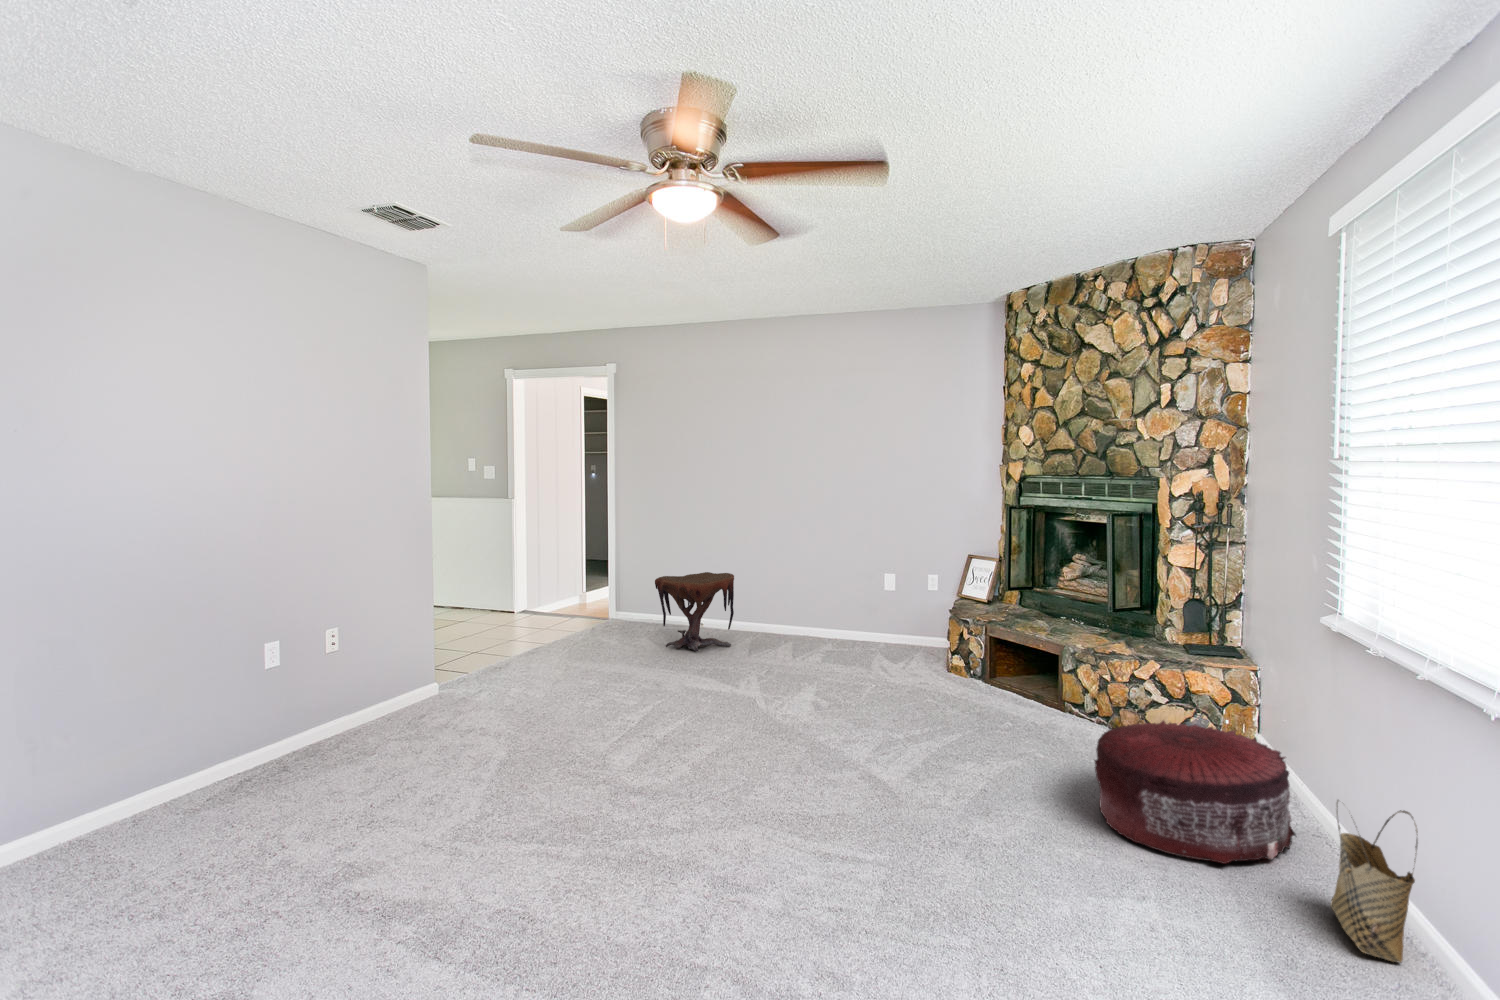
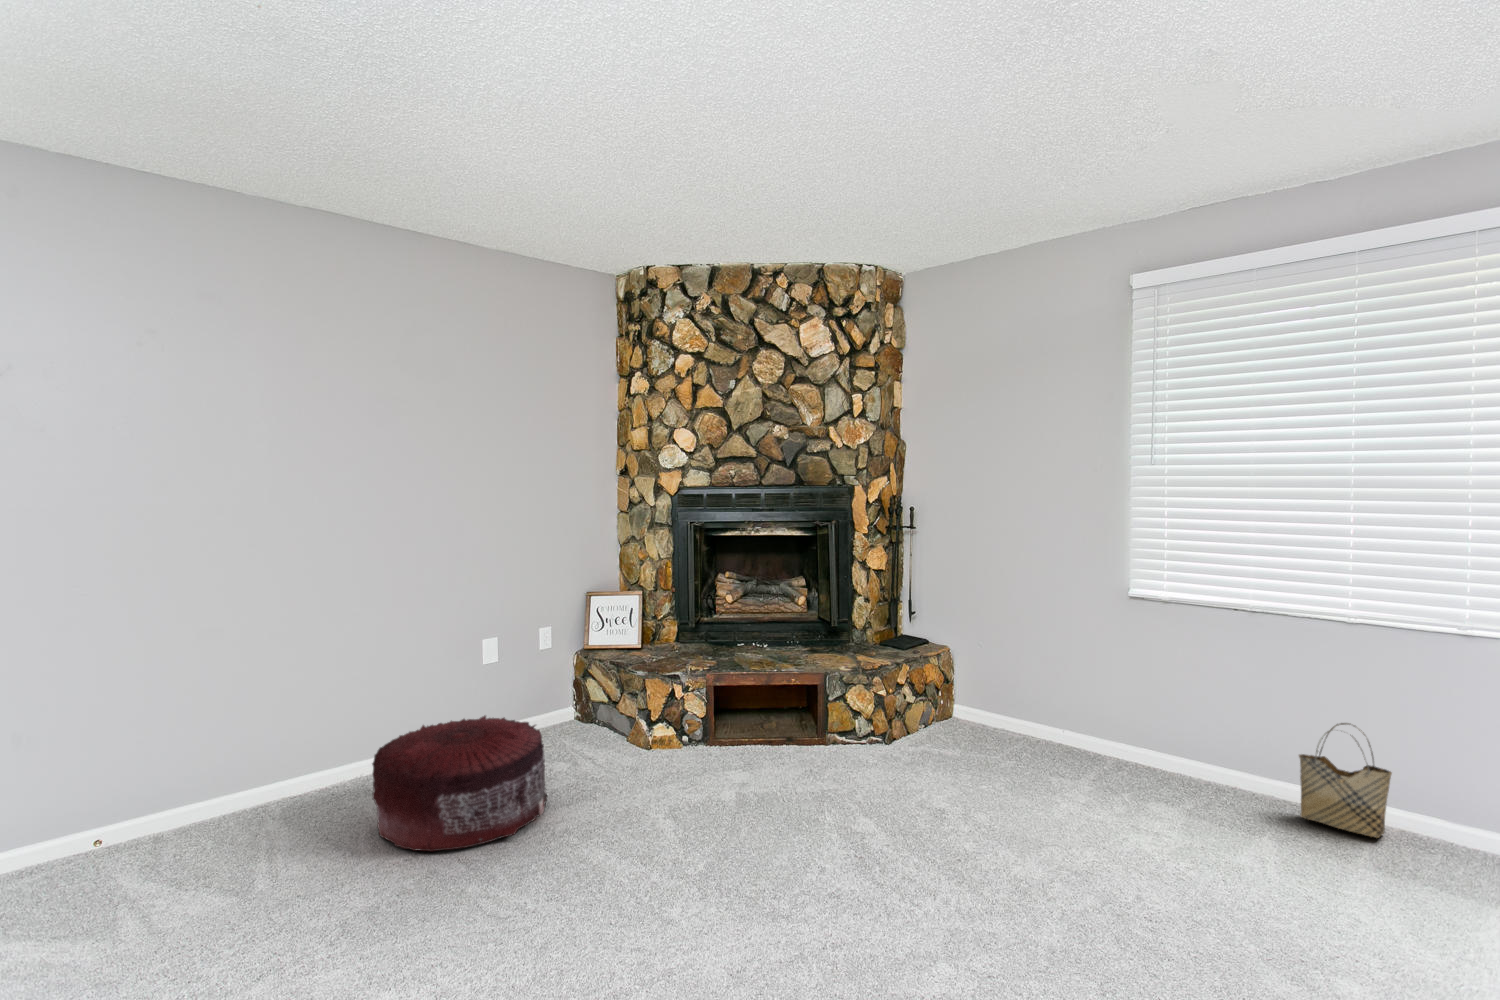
side table: present [655,572,734,651] -> none [65,686,280,879]
pouf: present [1094,721,1296,864] -> present [372,716,547,852]

